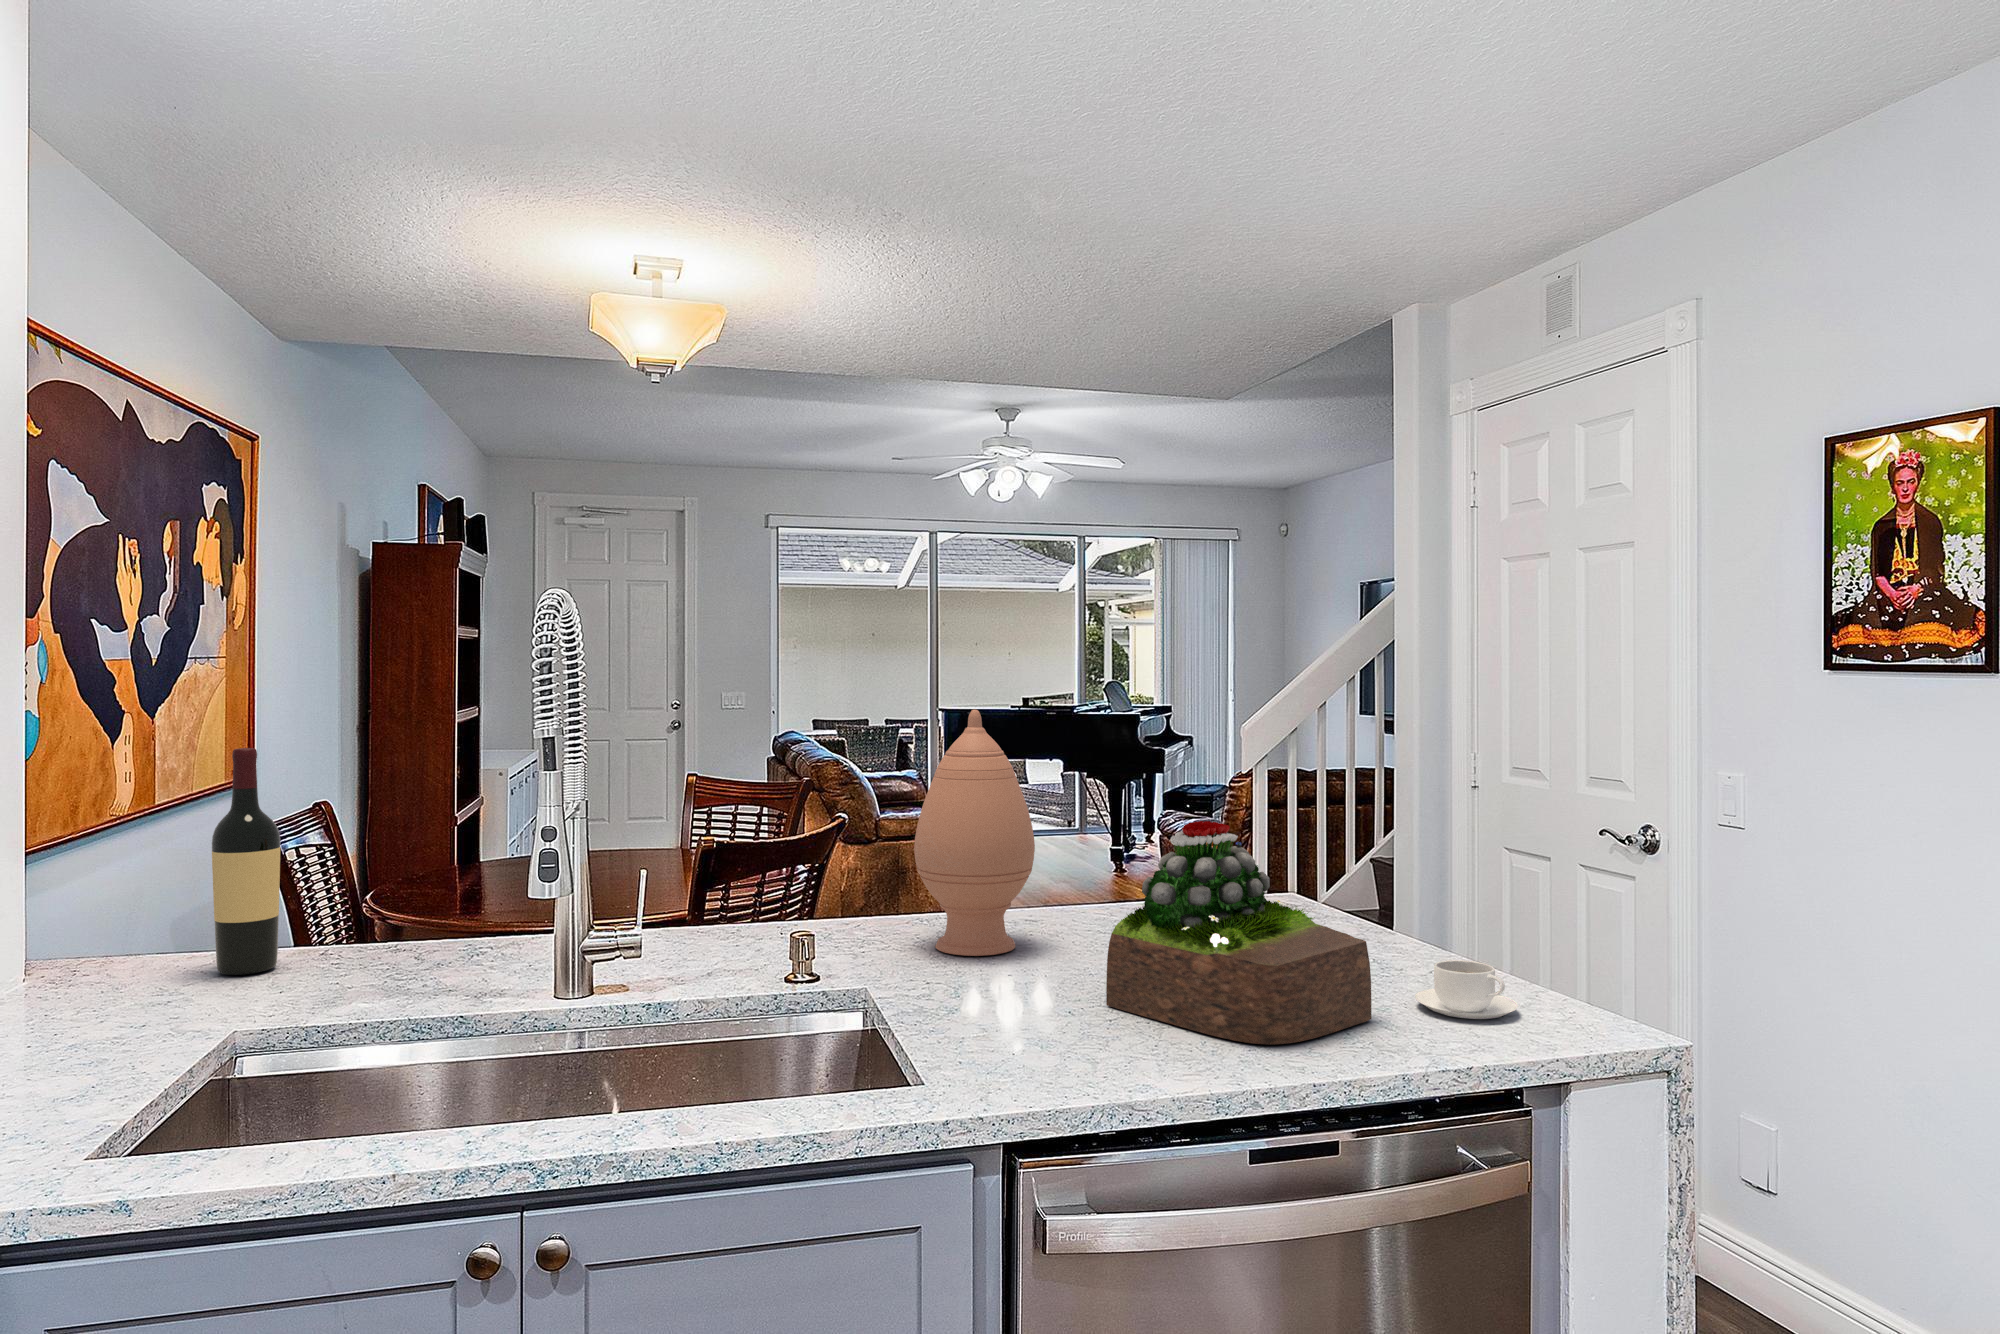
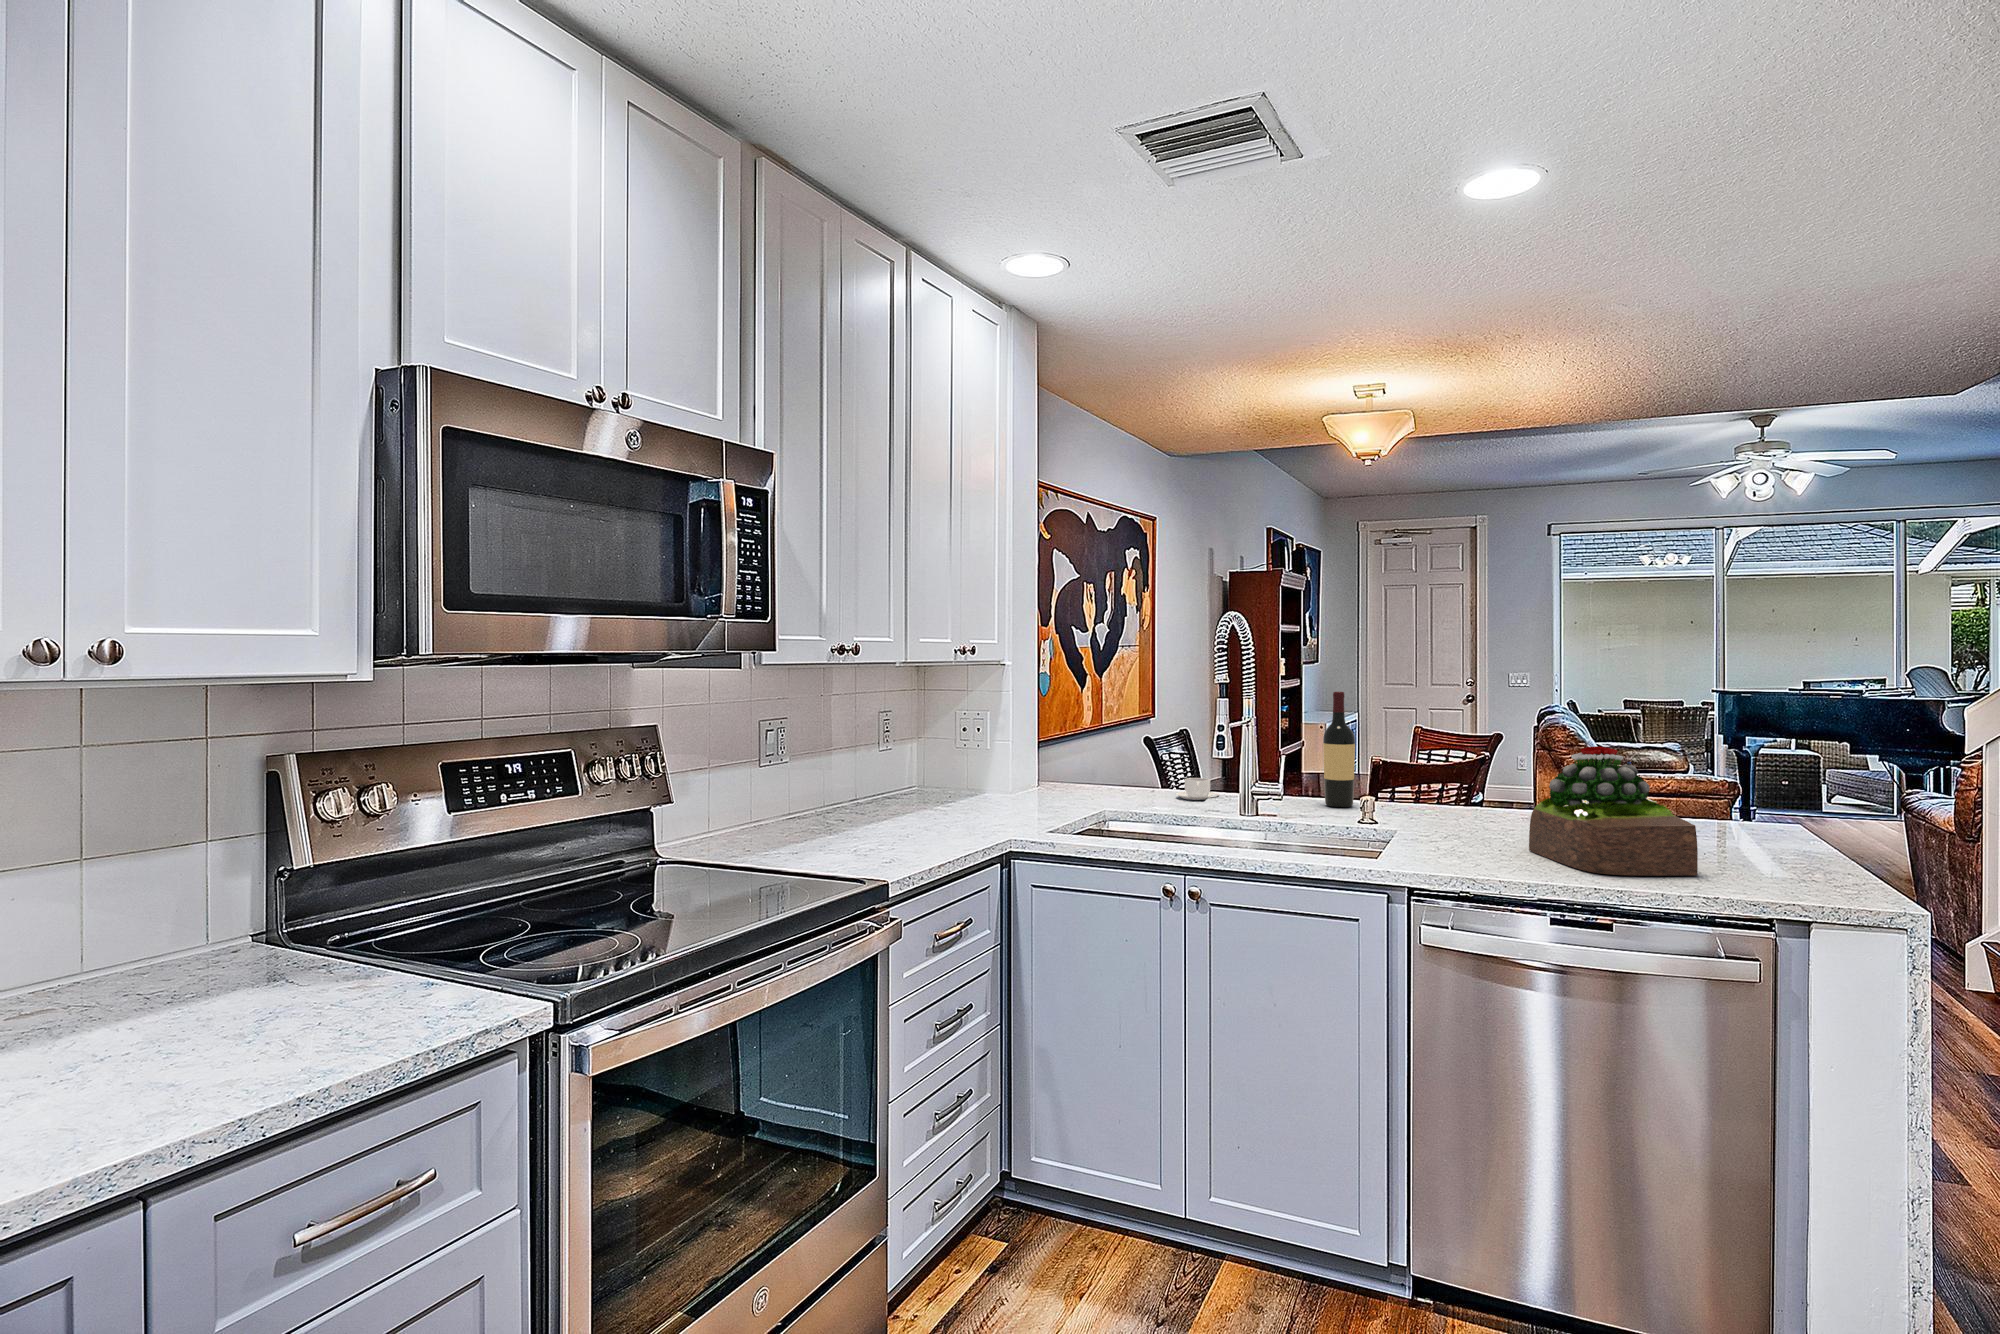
vase: present [914,710,1035,956] -> none [1451,678,1532,826]
wine bottle: present [212,748,280,975] -> present [1323,692,1355,807]
coffee cup: present [1415,960,1518,1019] -> present [1176,778,1219,800]

